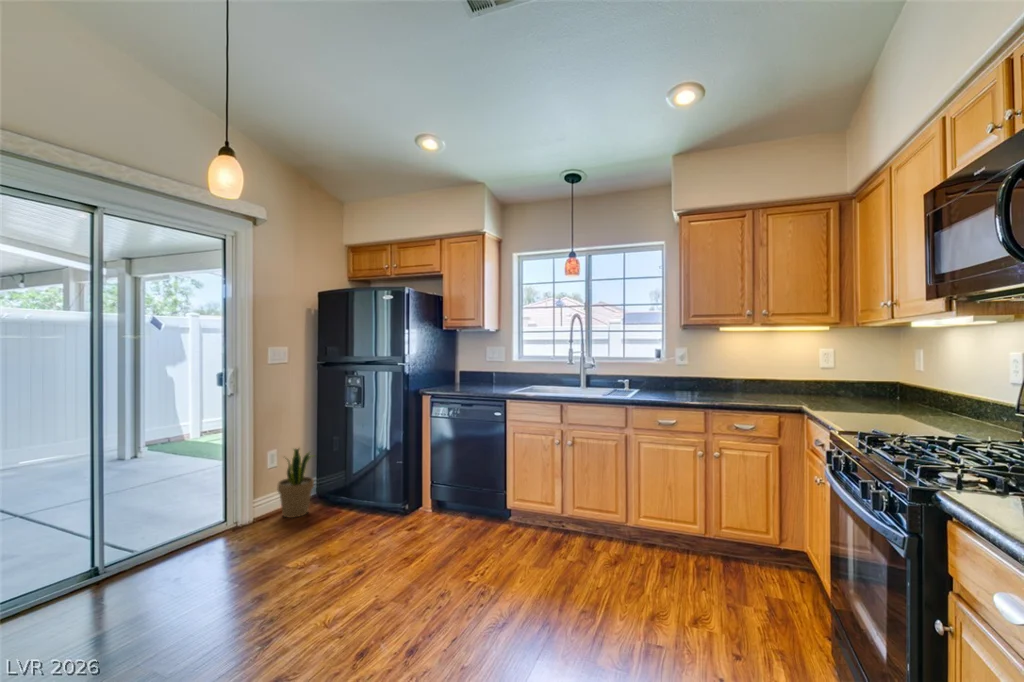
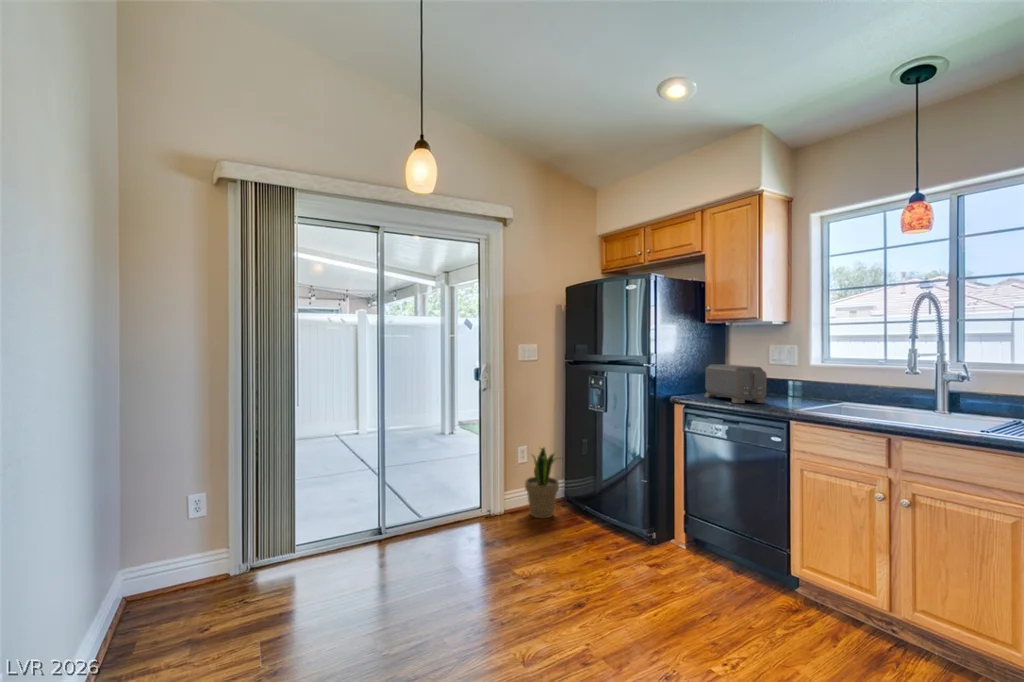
toaster: none [444,362,489,391] -> present [704,364,767,403]

